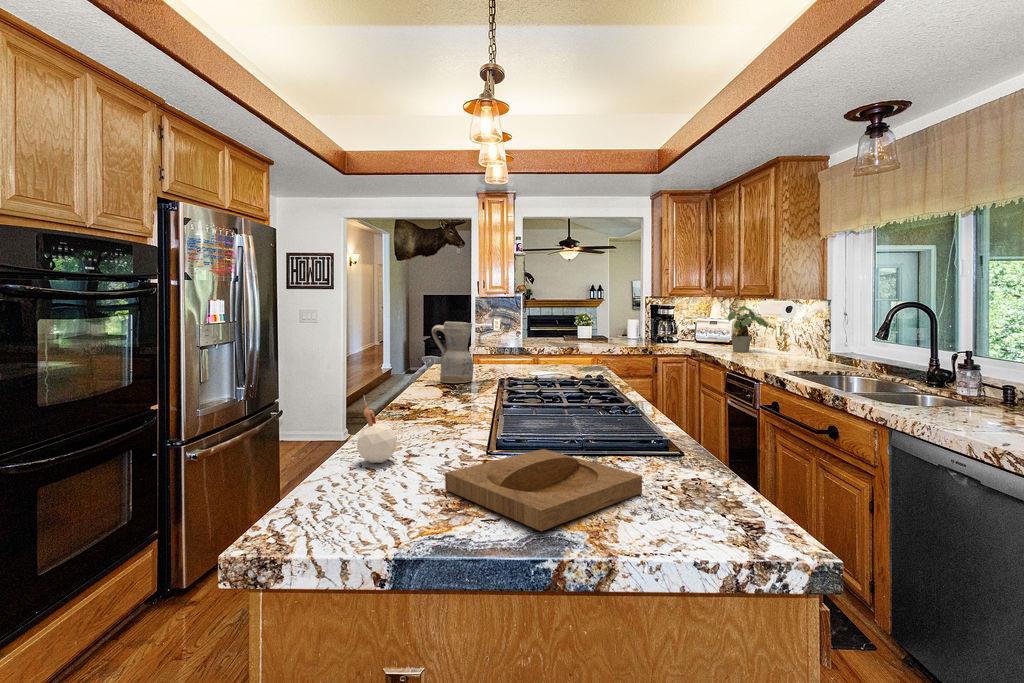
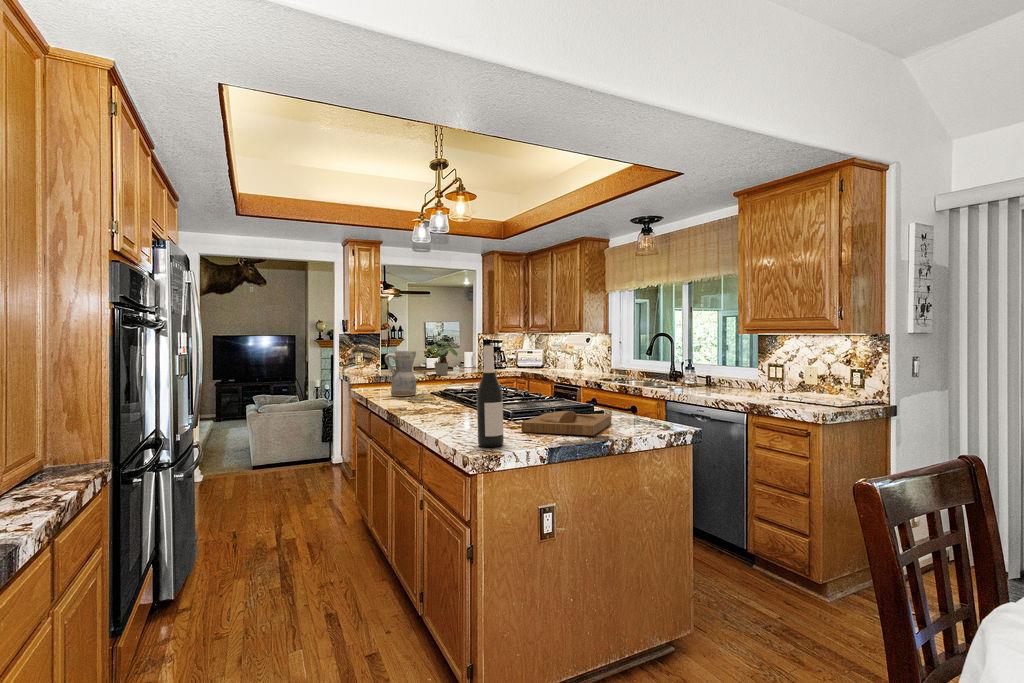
potted plant: present [727,306,768,352] -> present [430,340,458,375]
wine bottle: none [300,329,355,529] -> present [477,345,504,447]
candle: present [357,395,397,463] -> none [445,389,470,429]

